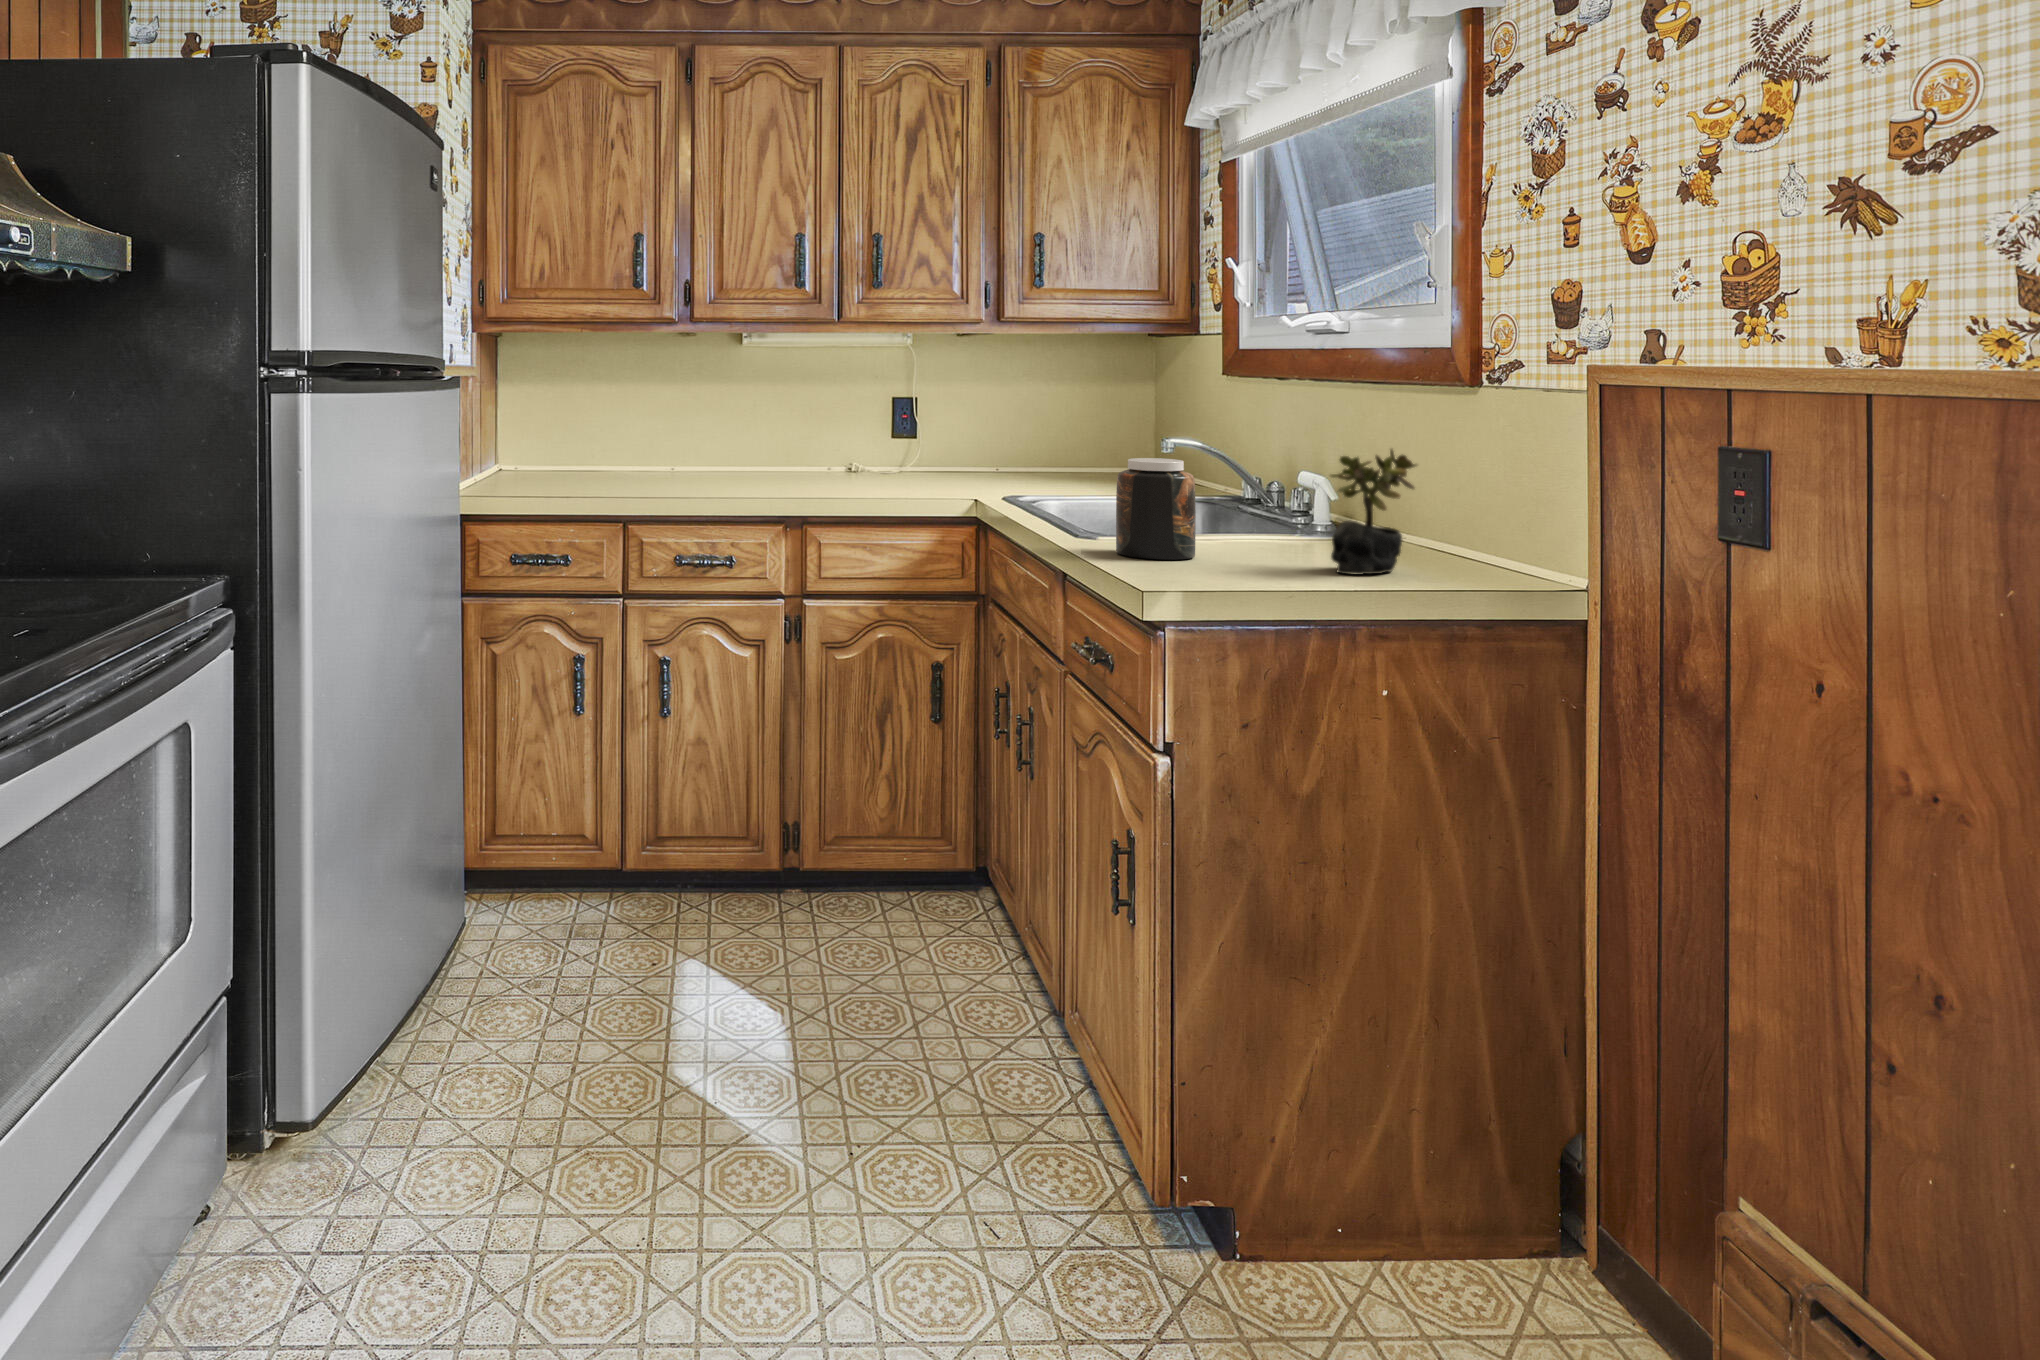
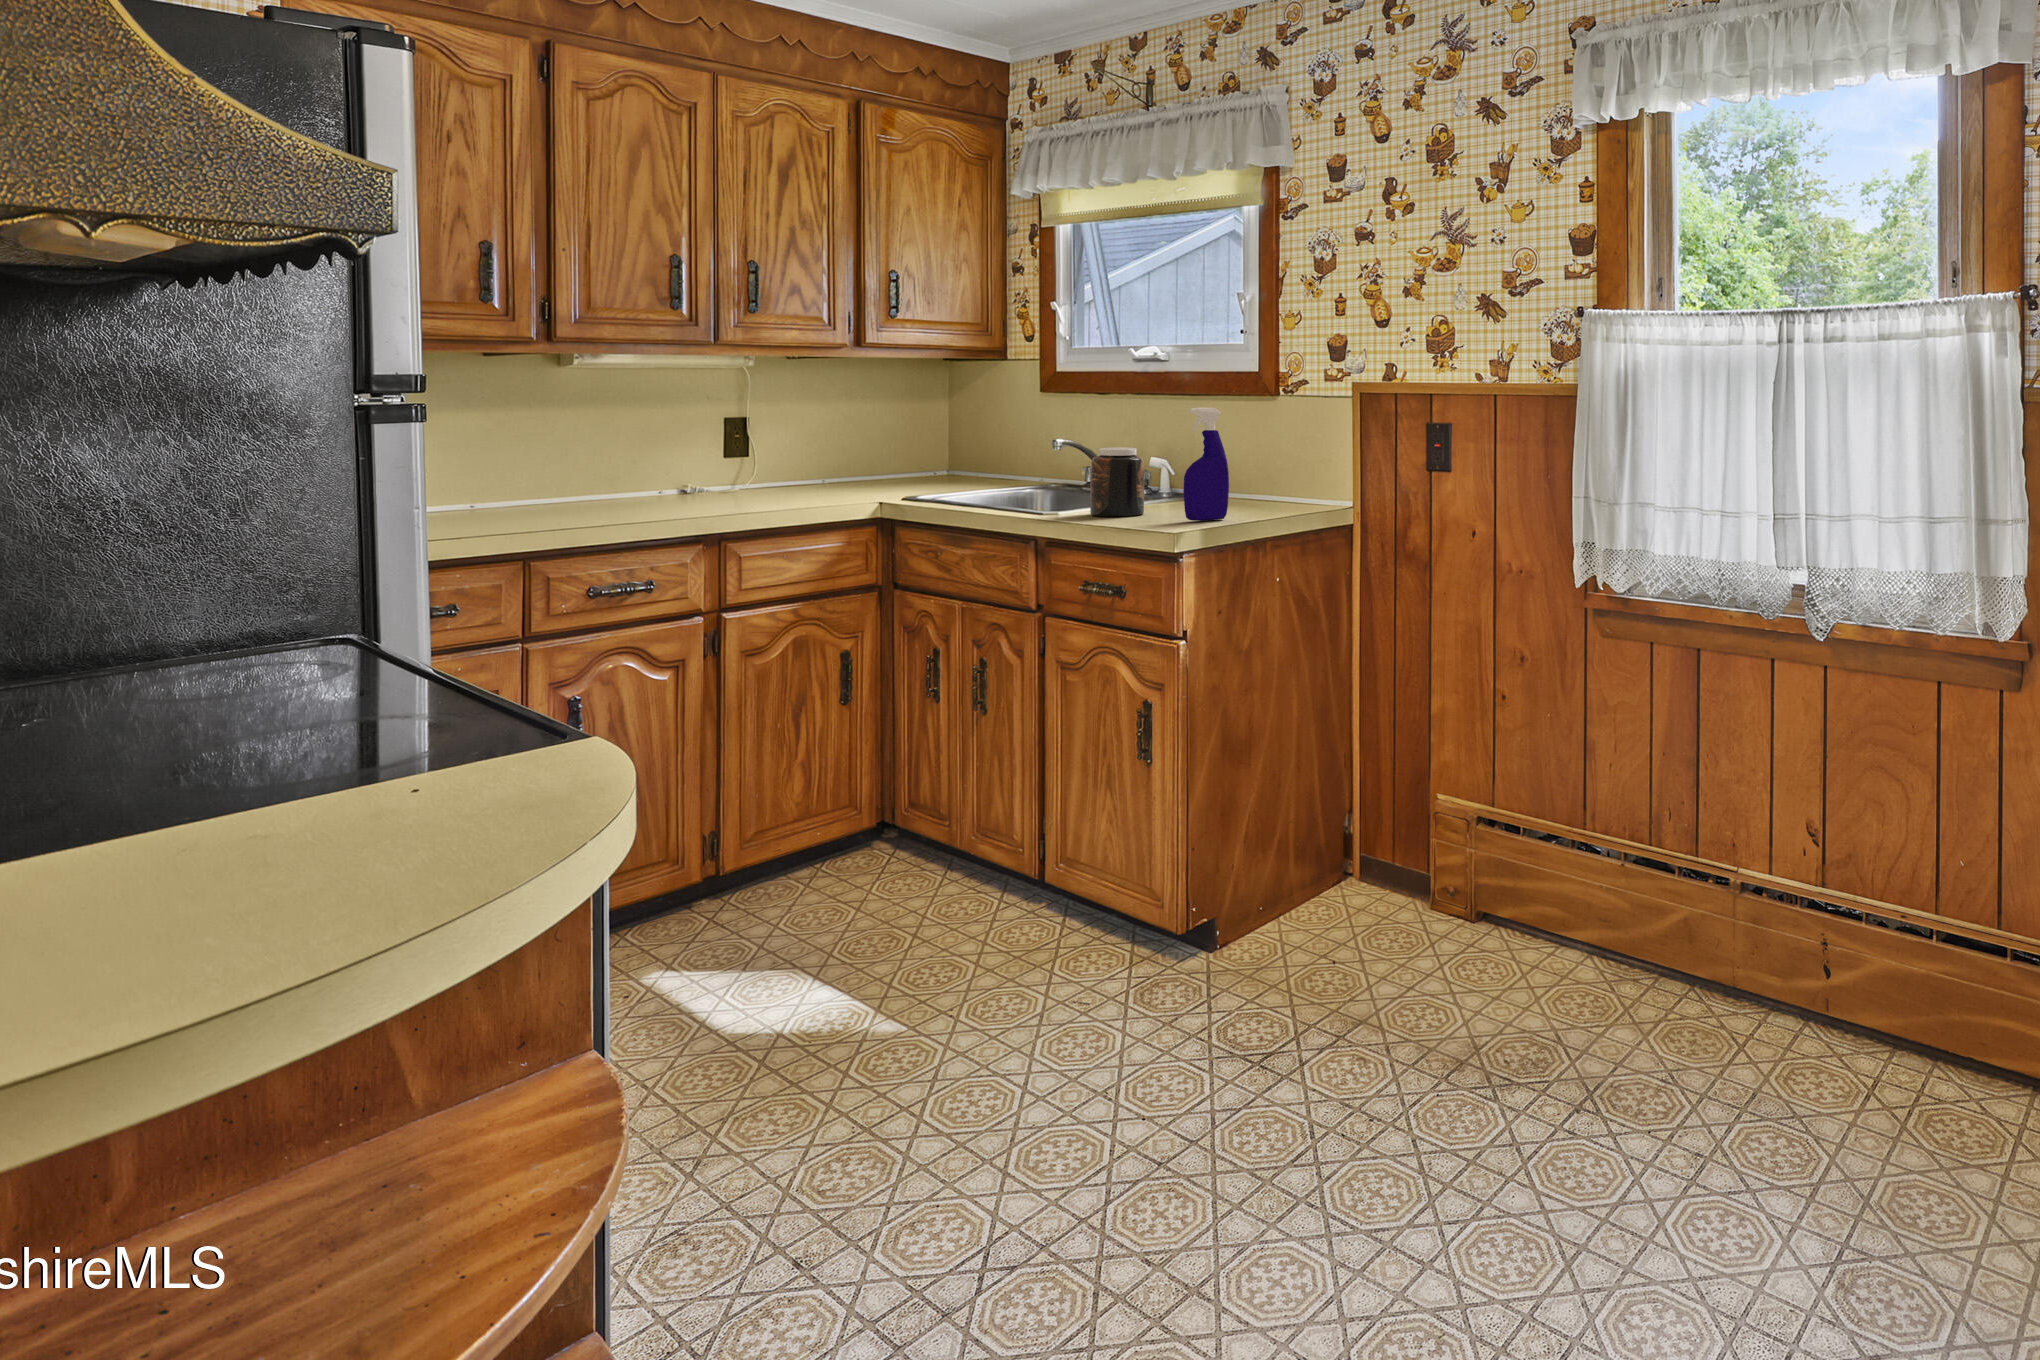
spray bottle: none [1202,404,1286,583] -> present [1183,408,1229,521]
succulent plant: present [1331,449,1417,575] -> none [1222,433,1270,512]

